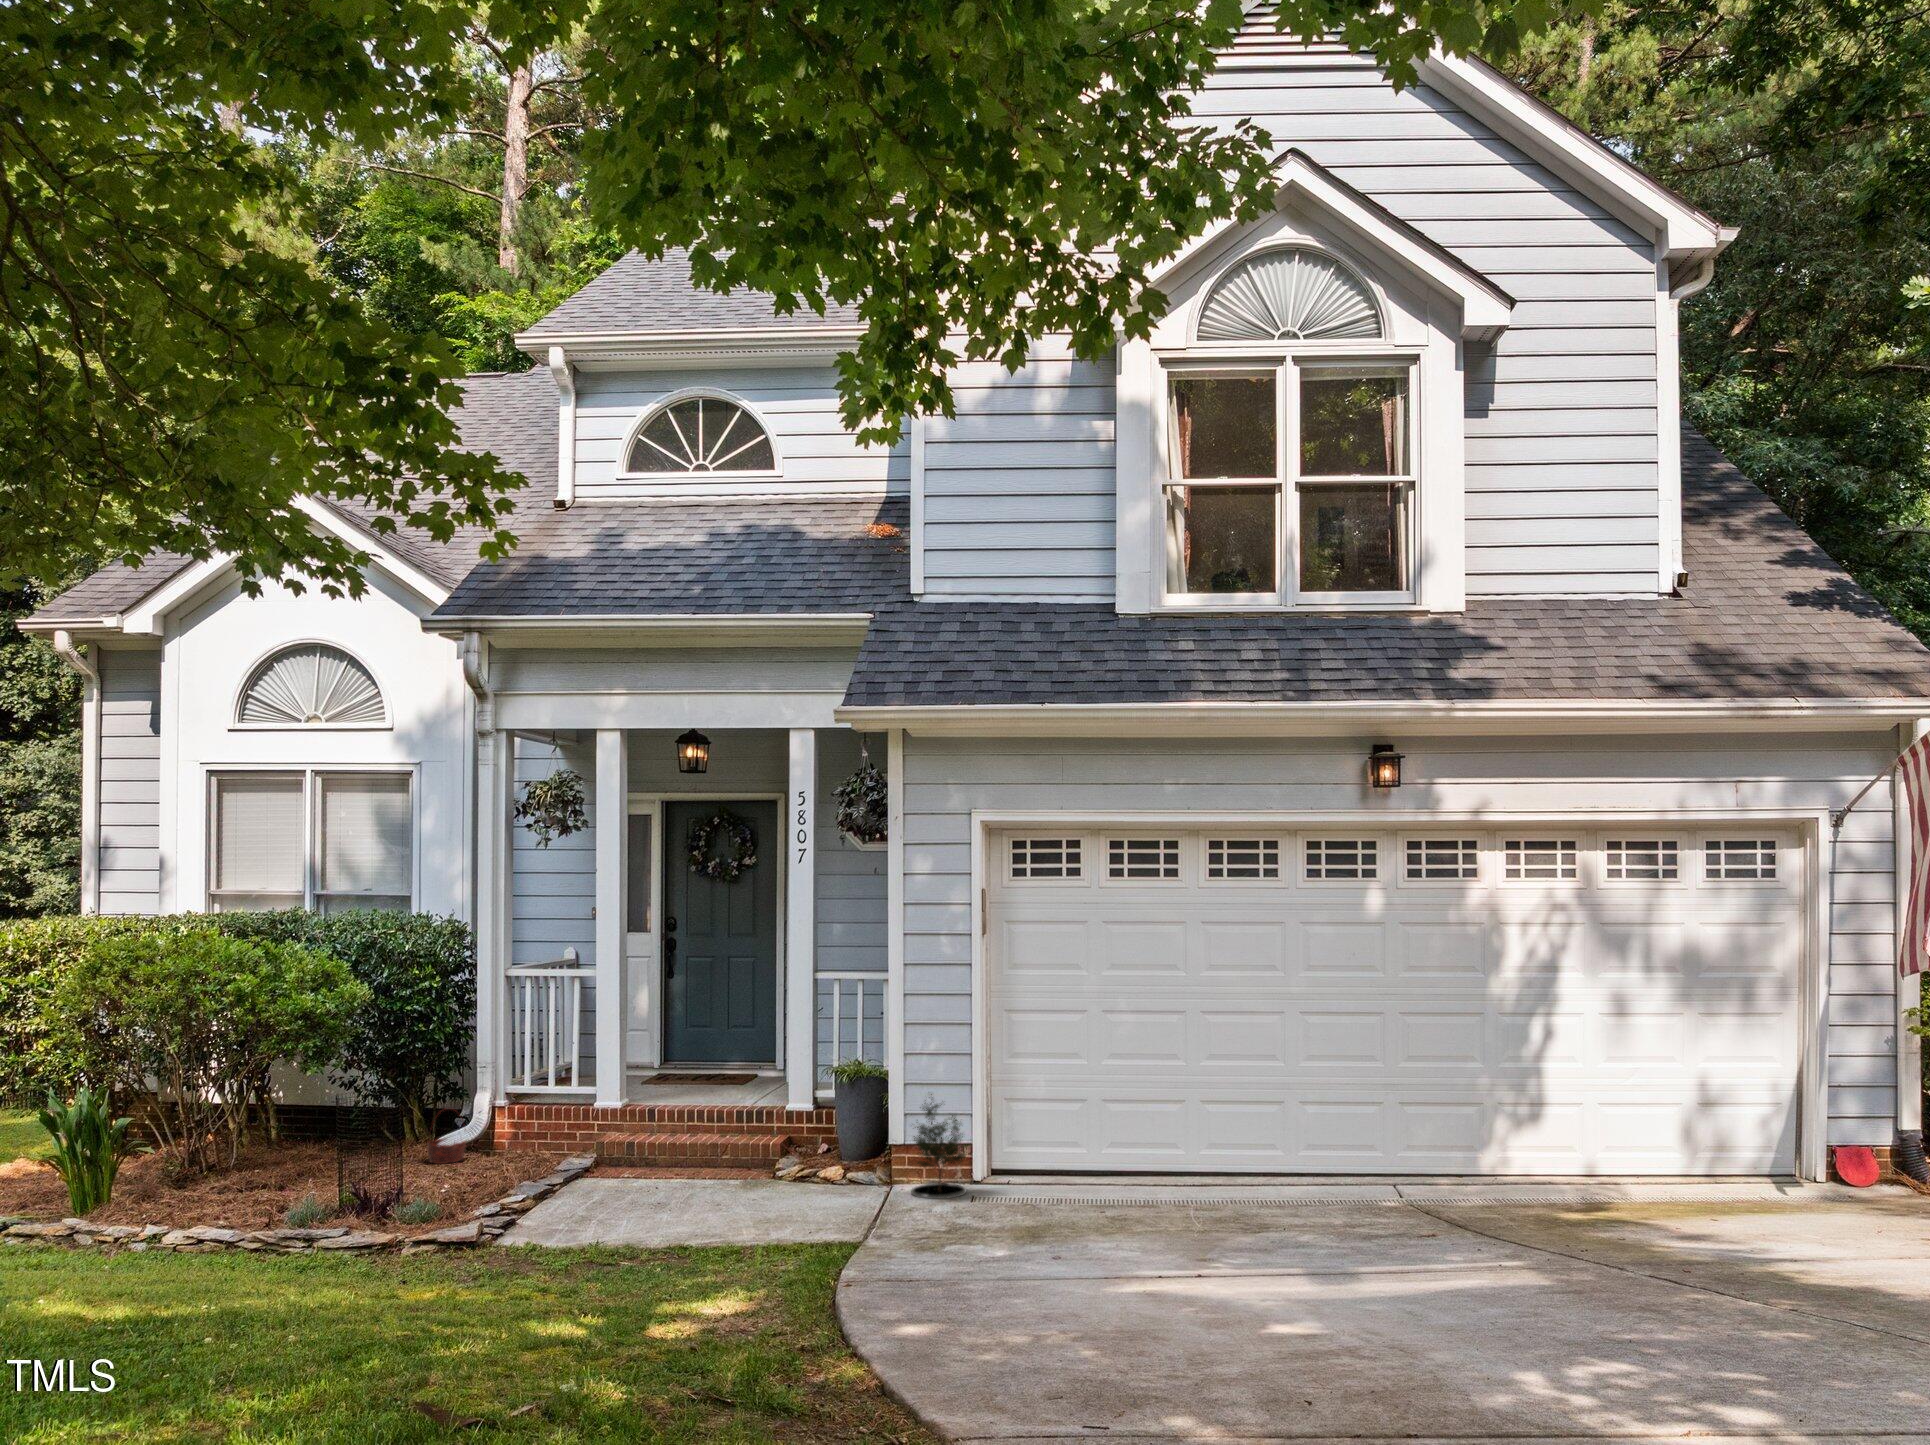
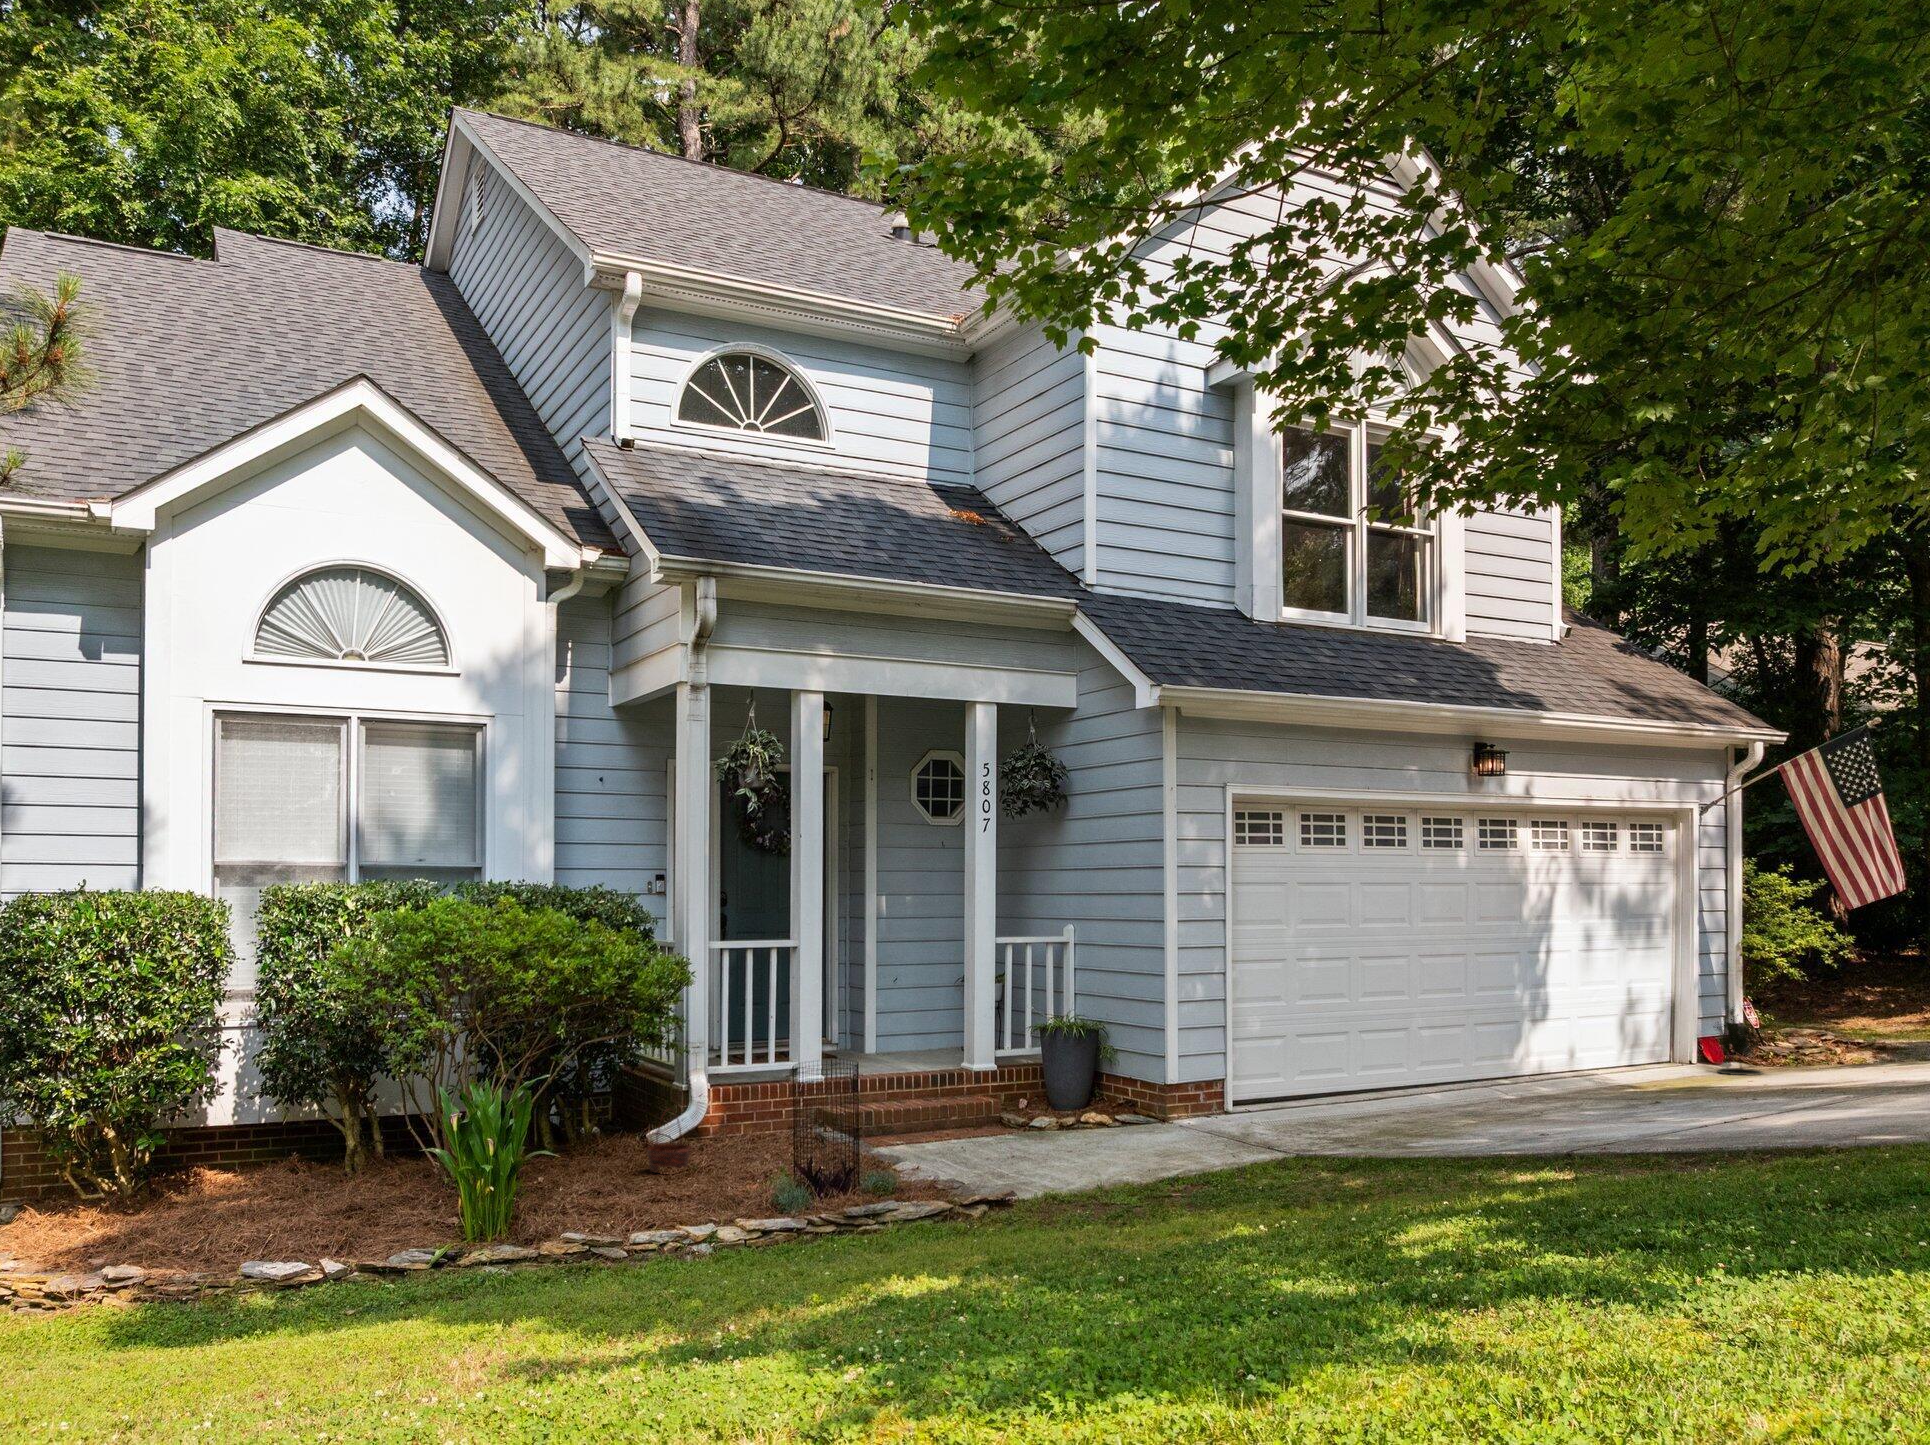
potted tree: present [911,1094,966,1199] -> present [1713,1006,1762,1075]

